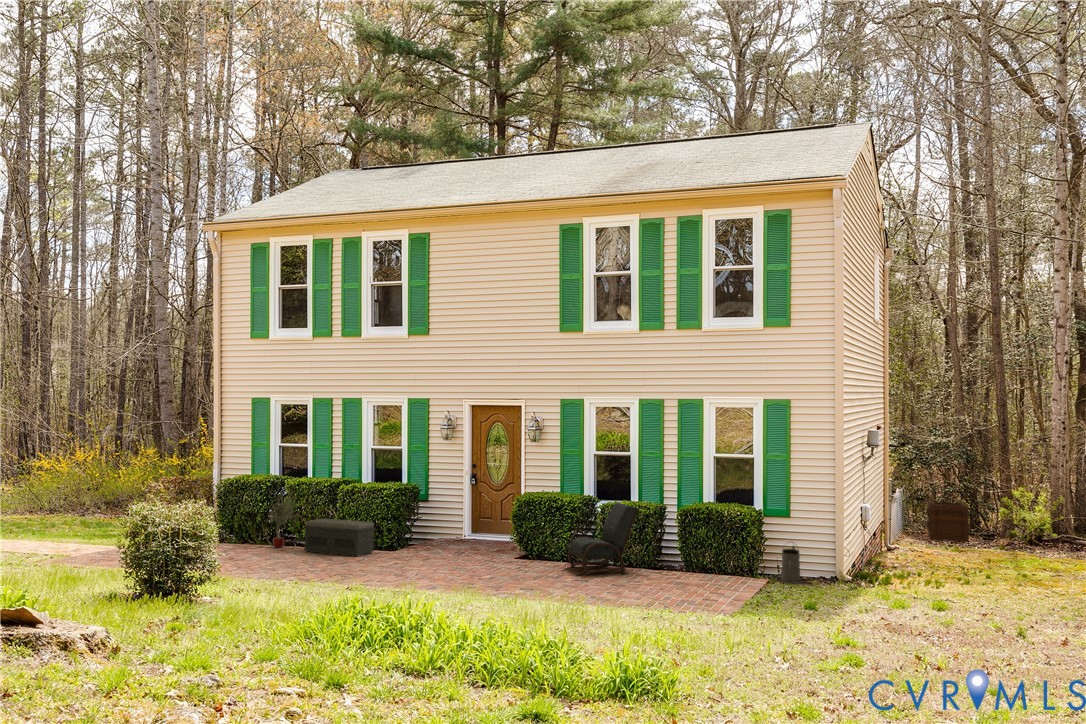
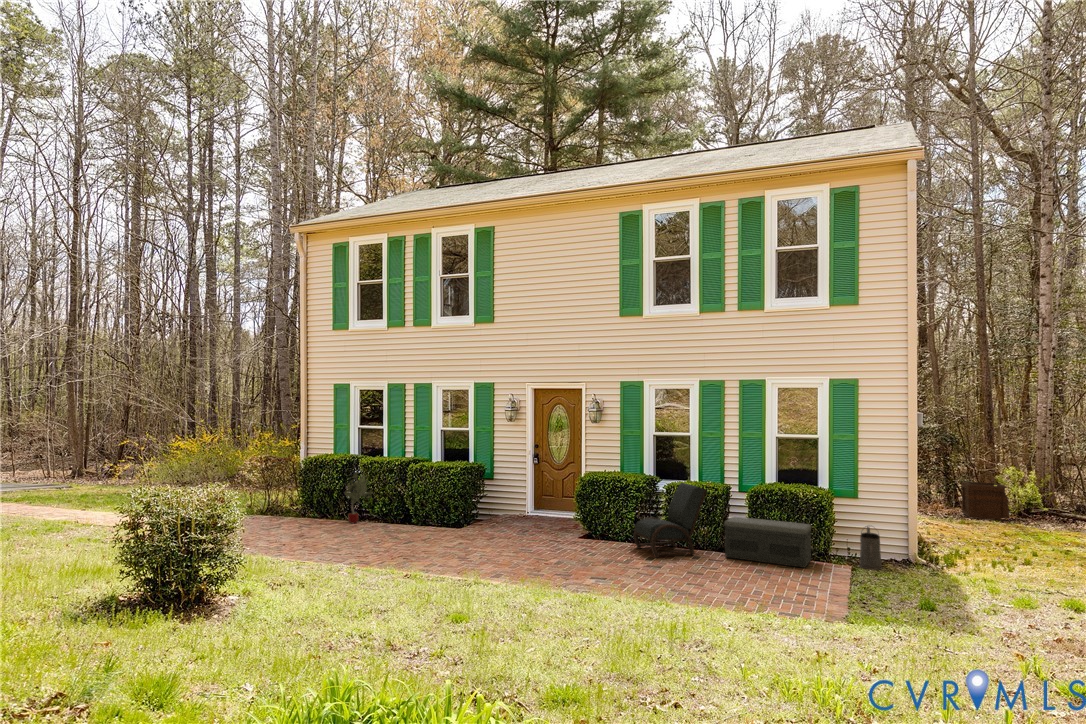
storage bench: present [305,519,374,557] -> present [724,517,811,568]

